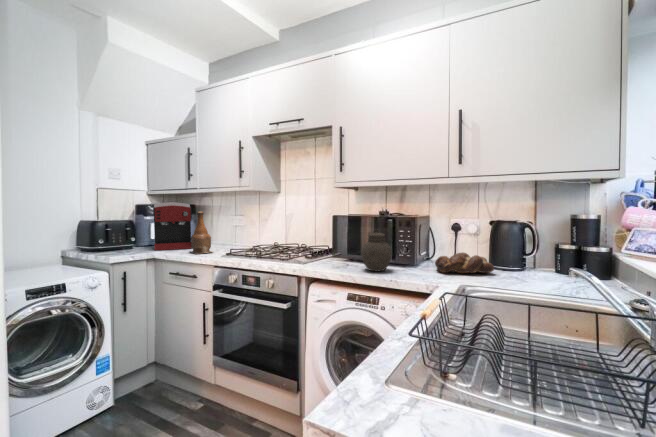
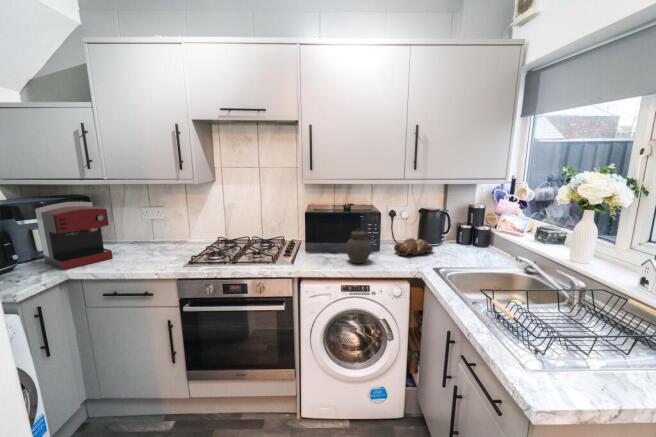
bottle: present [190,211,212,254] -> none [123,216,160,268]

